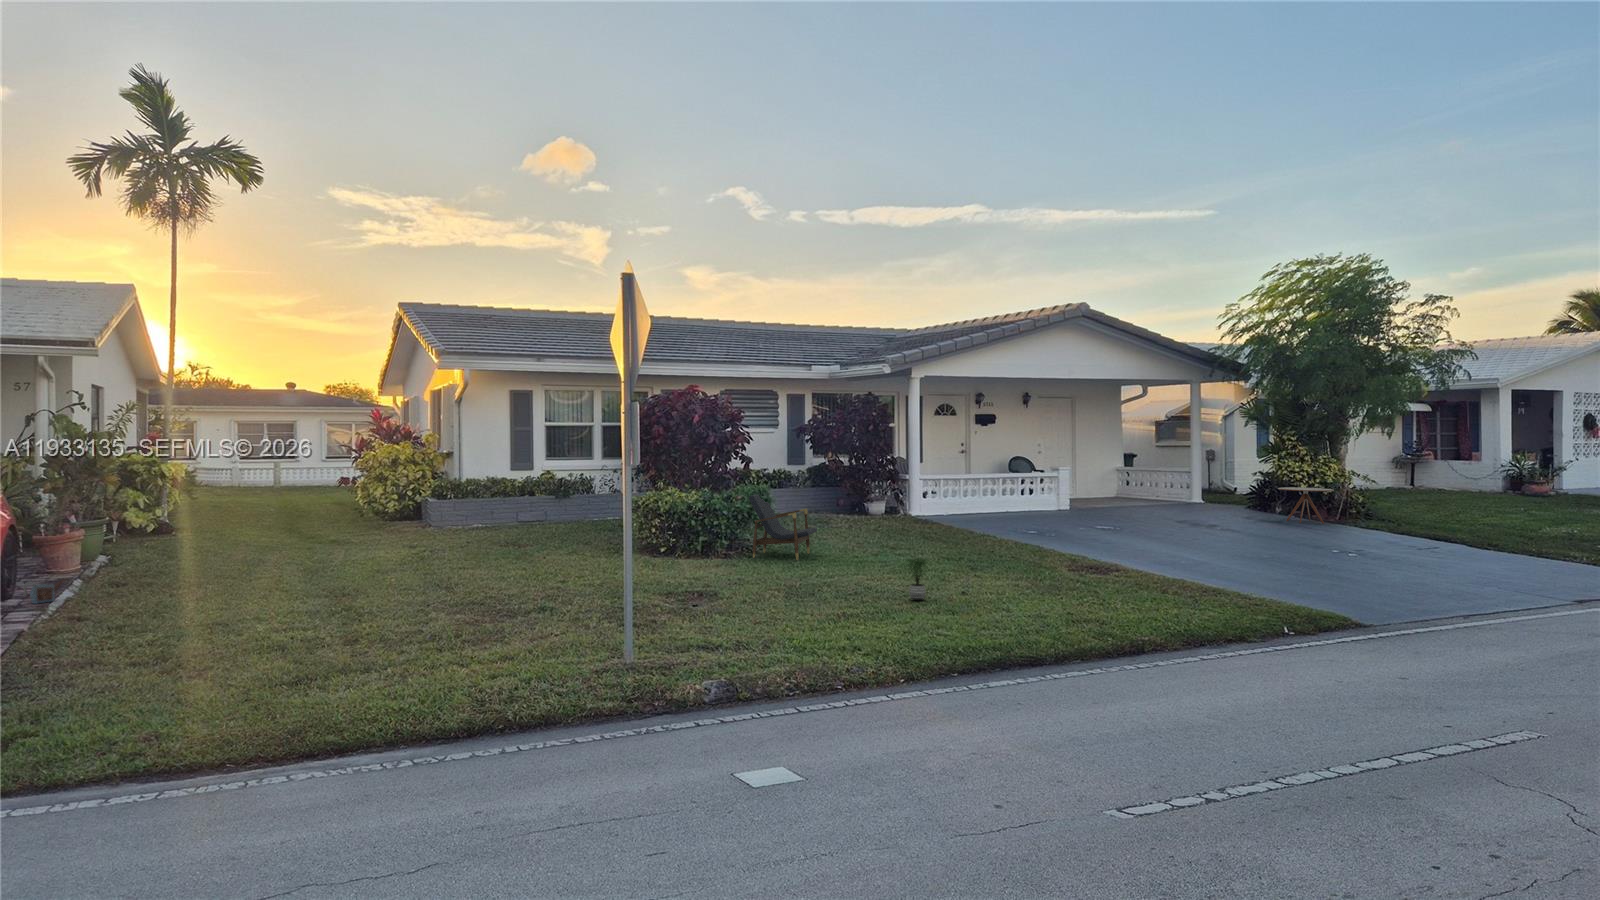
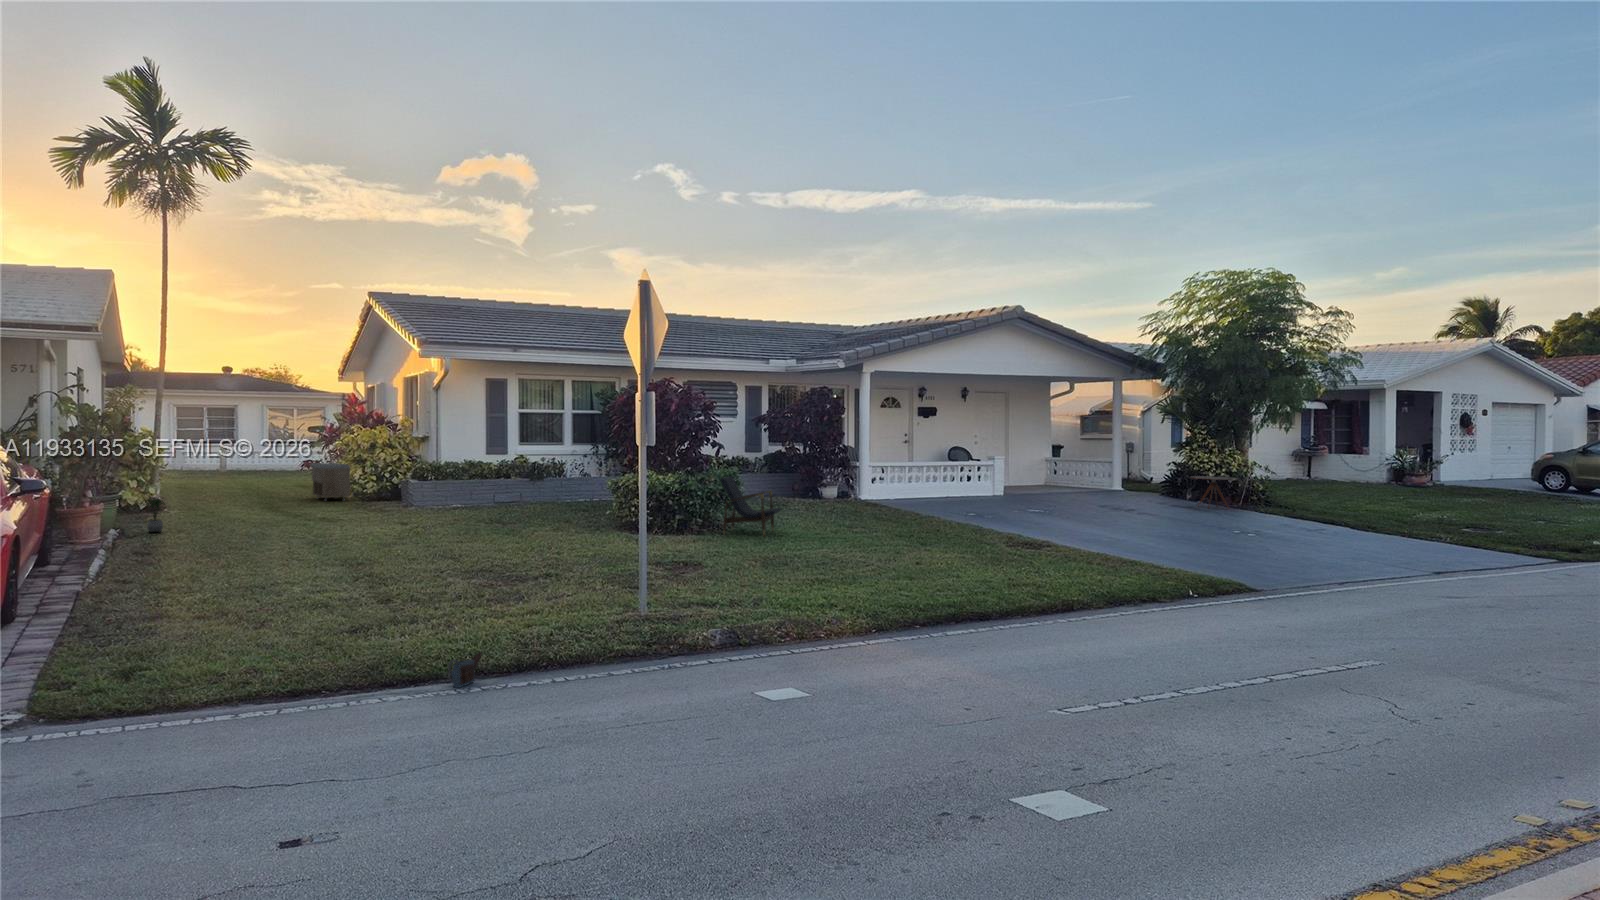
storage bench: none [332,480,371,521] -> present [310,463,350,501]
potted plant: present [905,558,928,601] -> present [143,498,167,533]
watering can: present [23,580,64,604] -> present [448,652,482,688]

